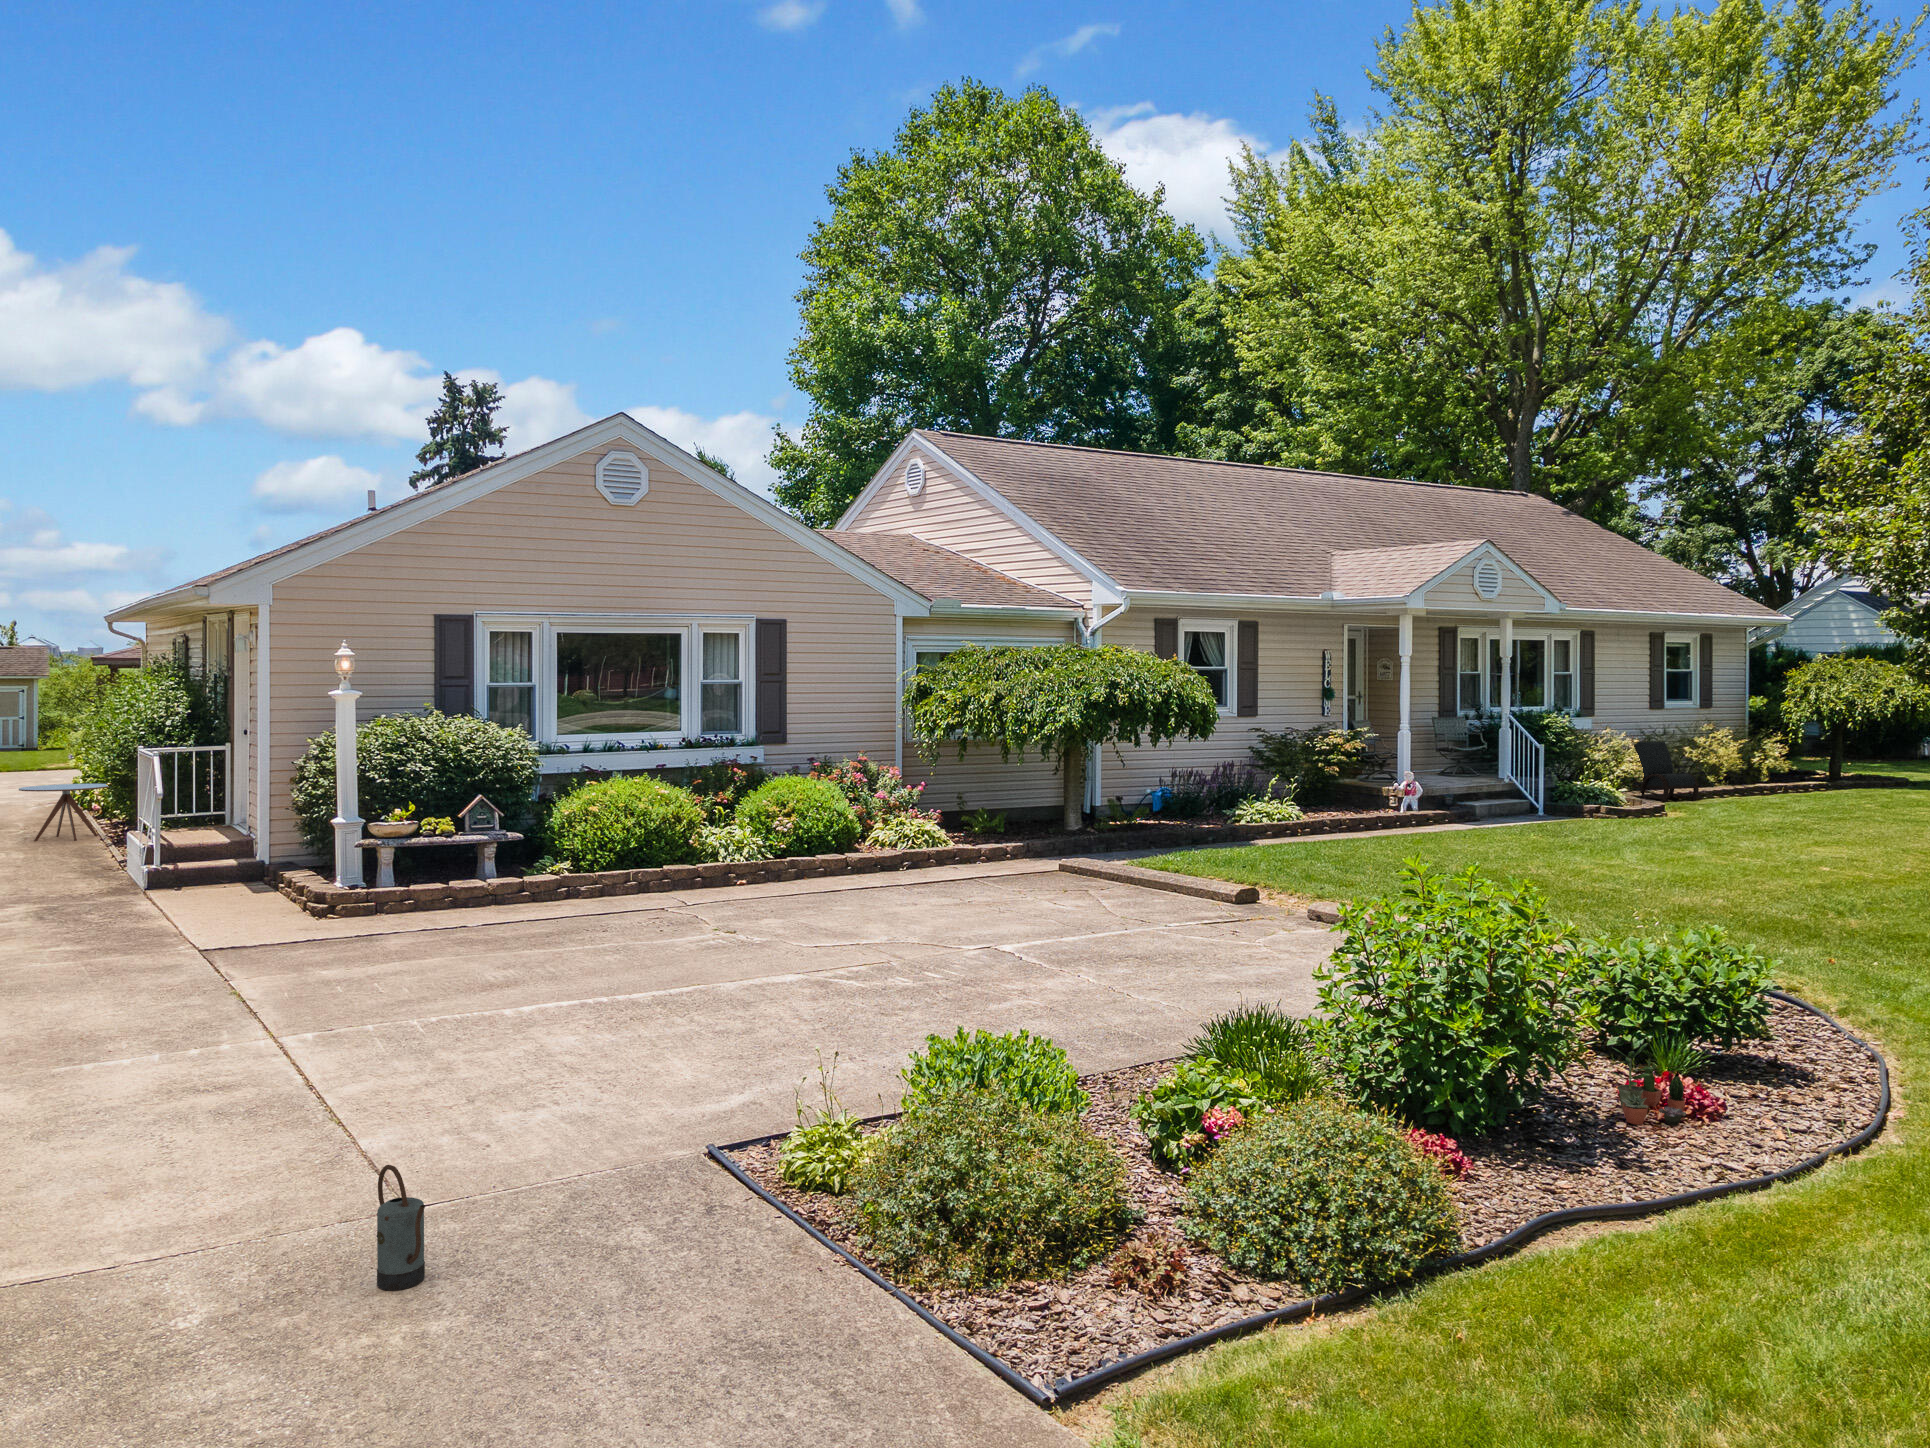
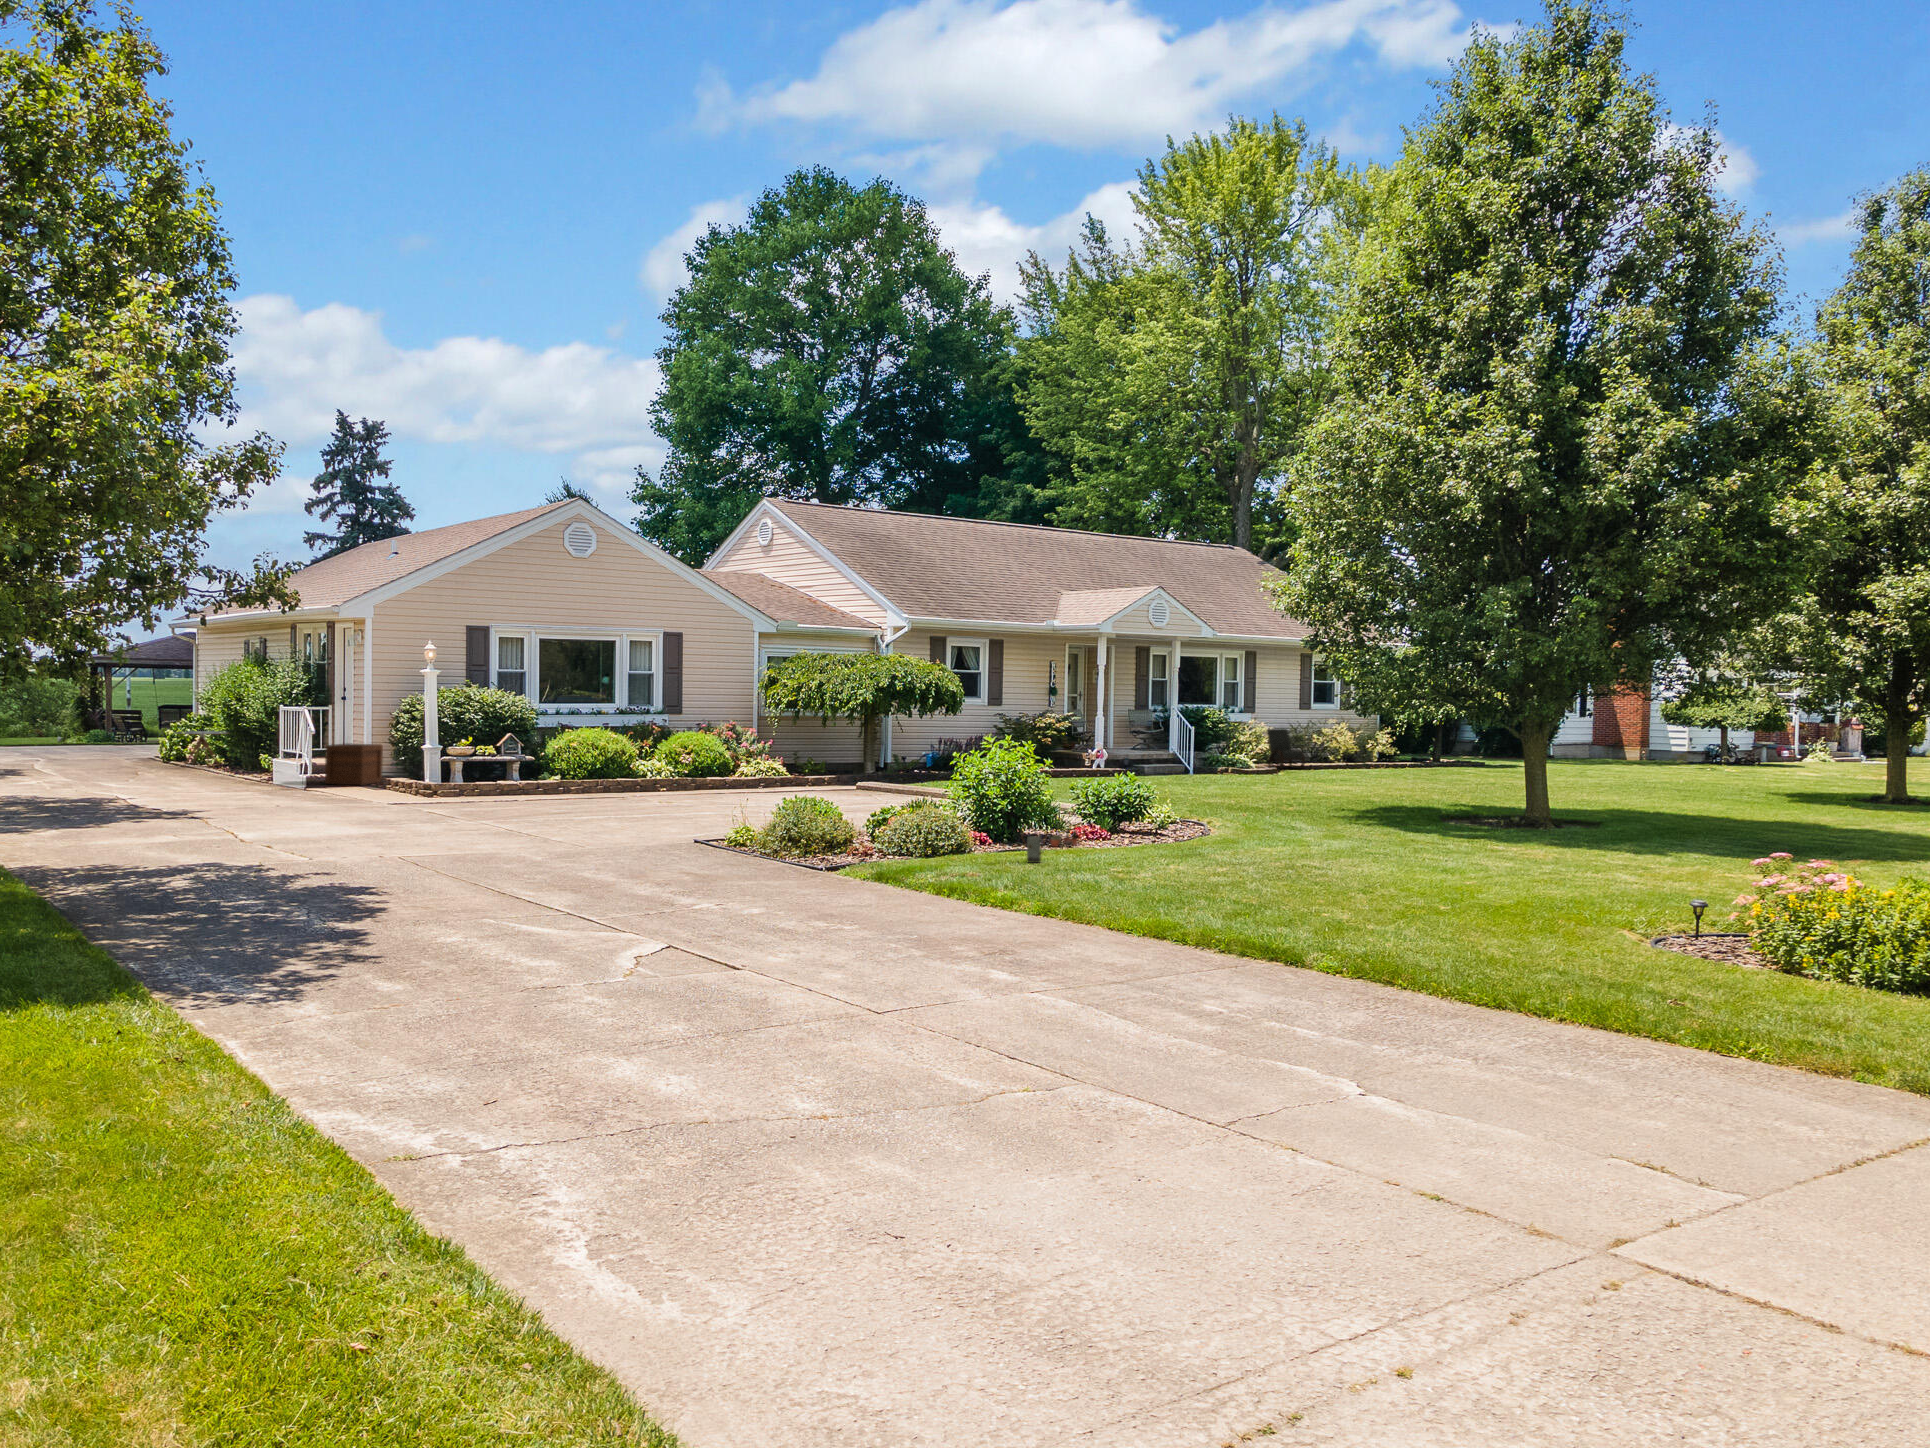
wooden crate: none [184,811,287,884] -> present [325,743,383,785]
watering can: present [377,1165,425,1291] -> present [1026,827,1045,863]

